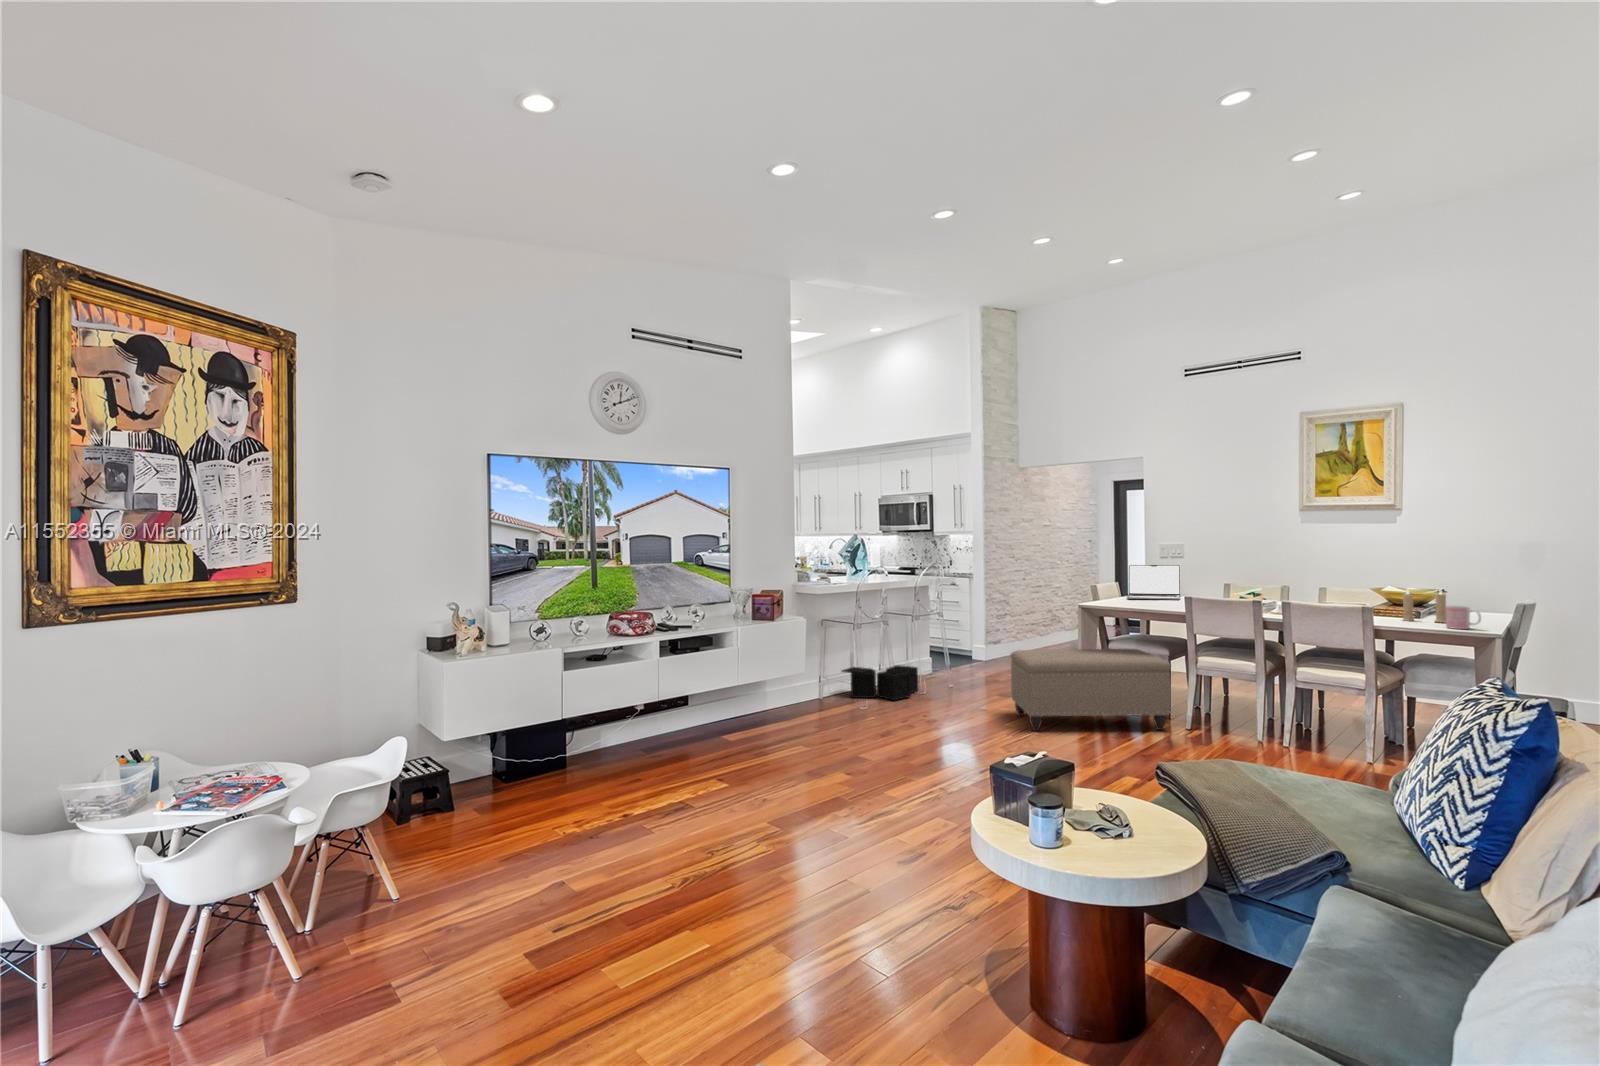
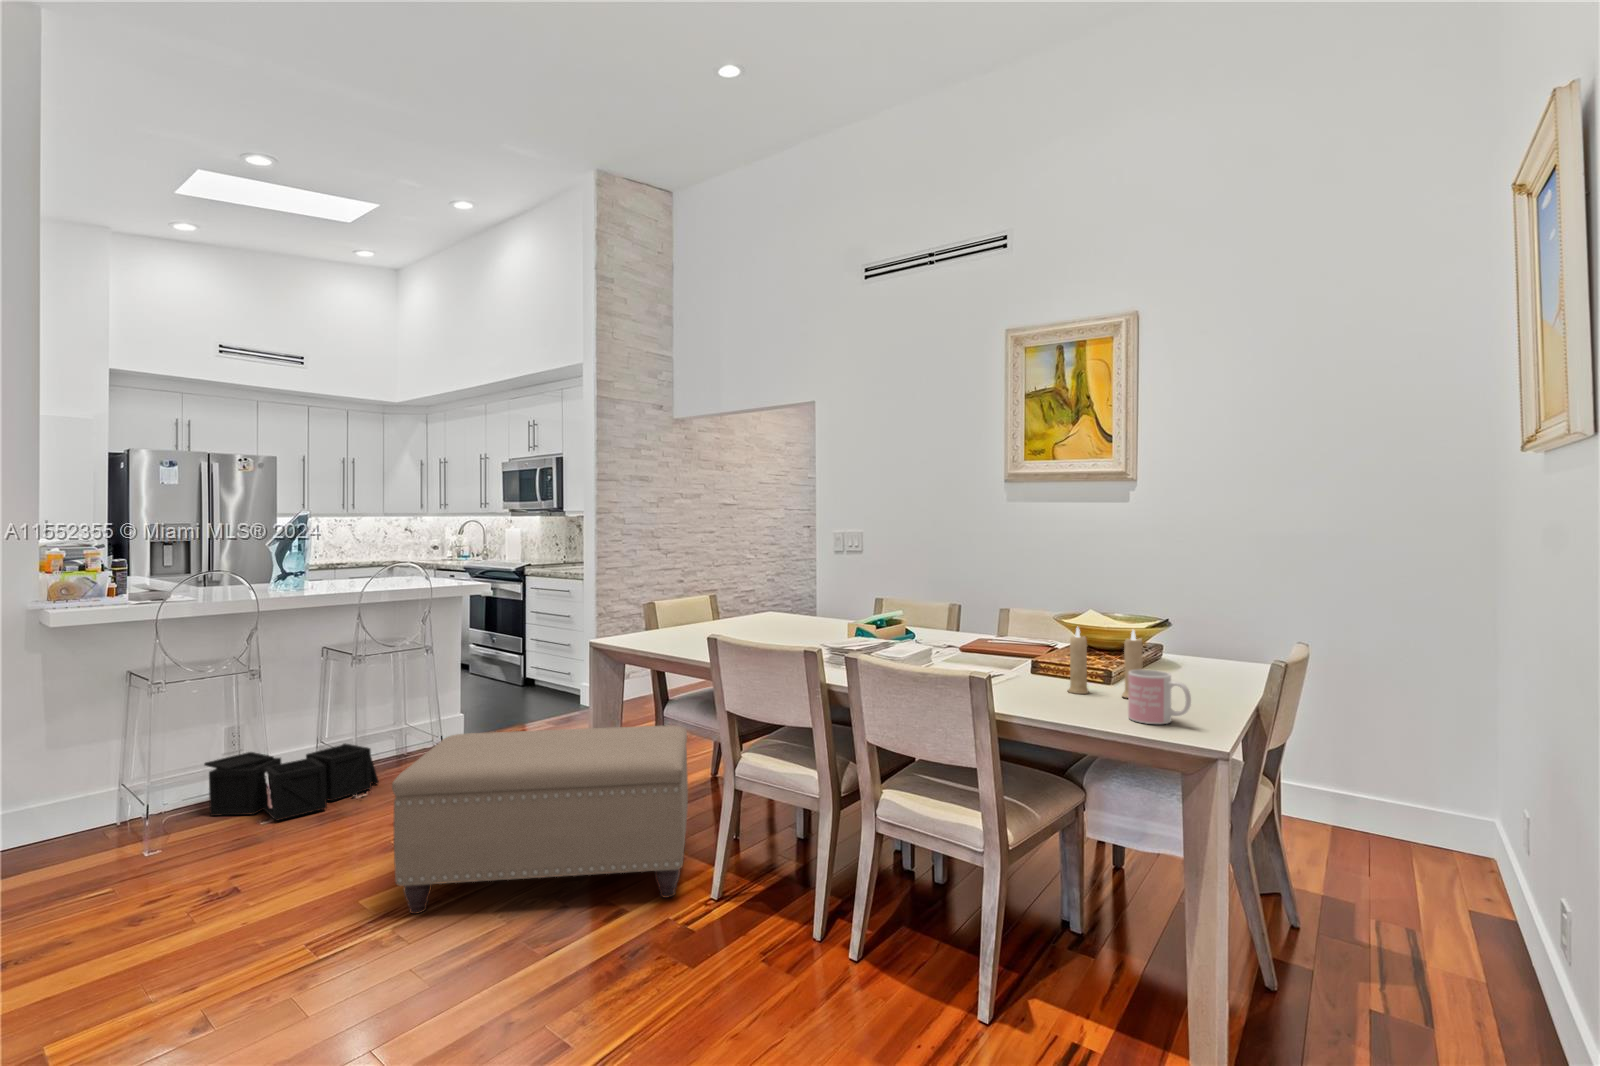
laptop: present [1127,565,1180,600] -> none [702,569,802,631]

